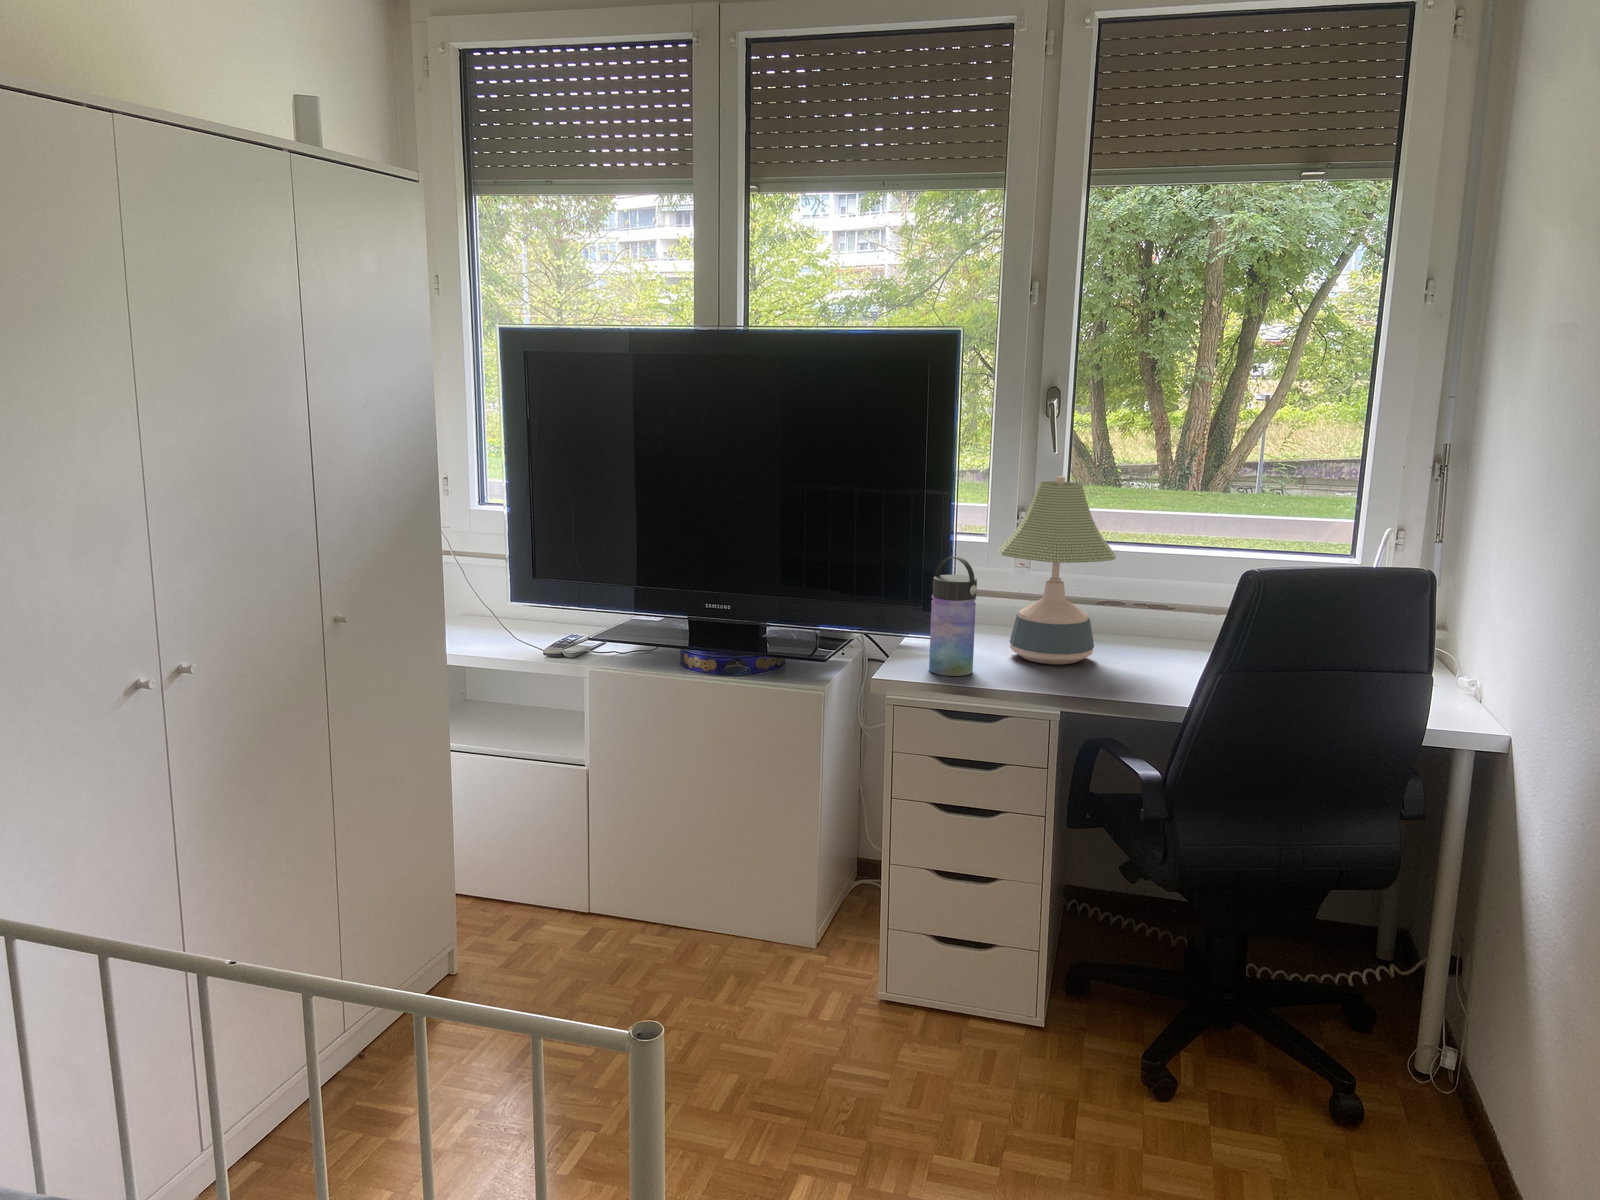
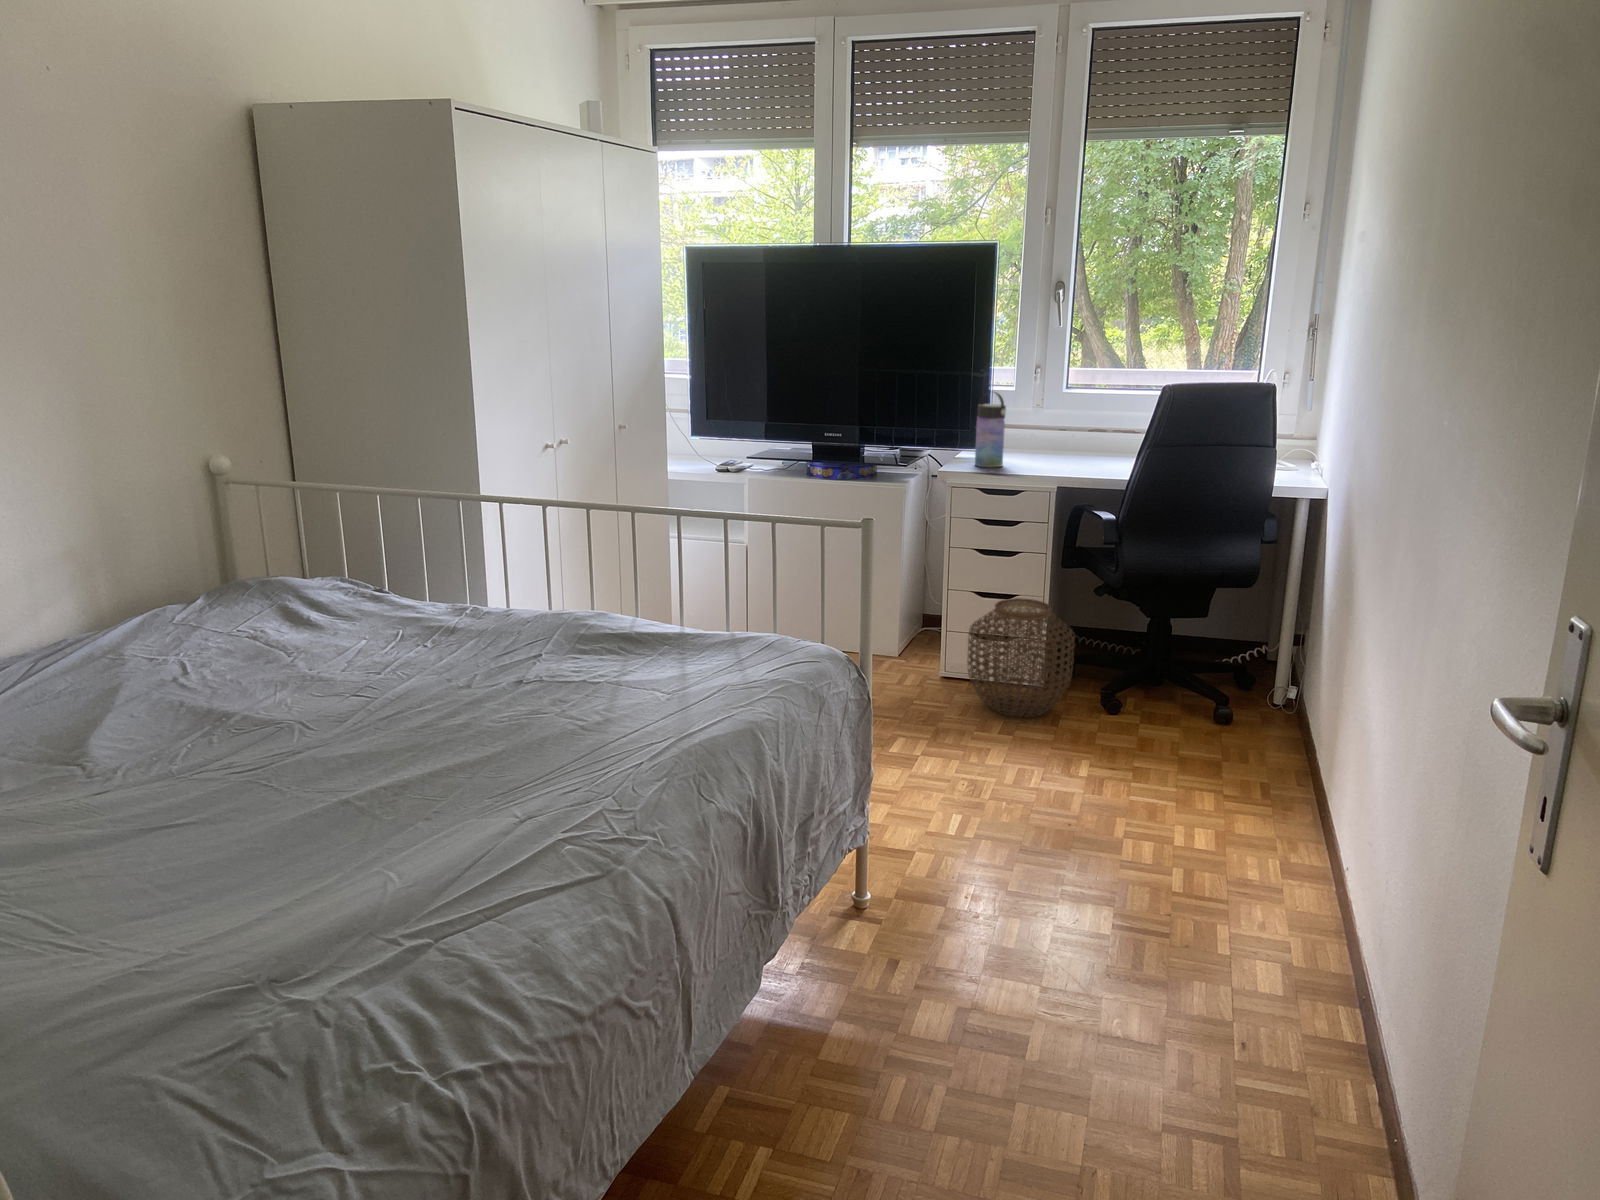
desk lamp: present [999,477,1116,664] -> none [1021,340,1096,463]
woven basket: none [918,897,1095,1107] -> present [968,598,1075,718]

